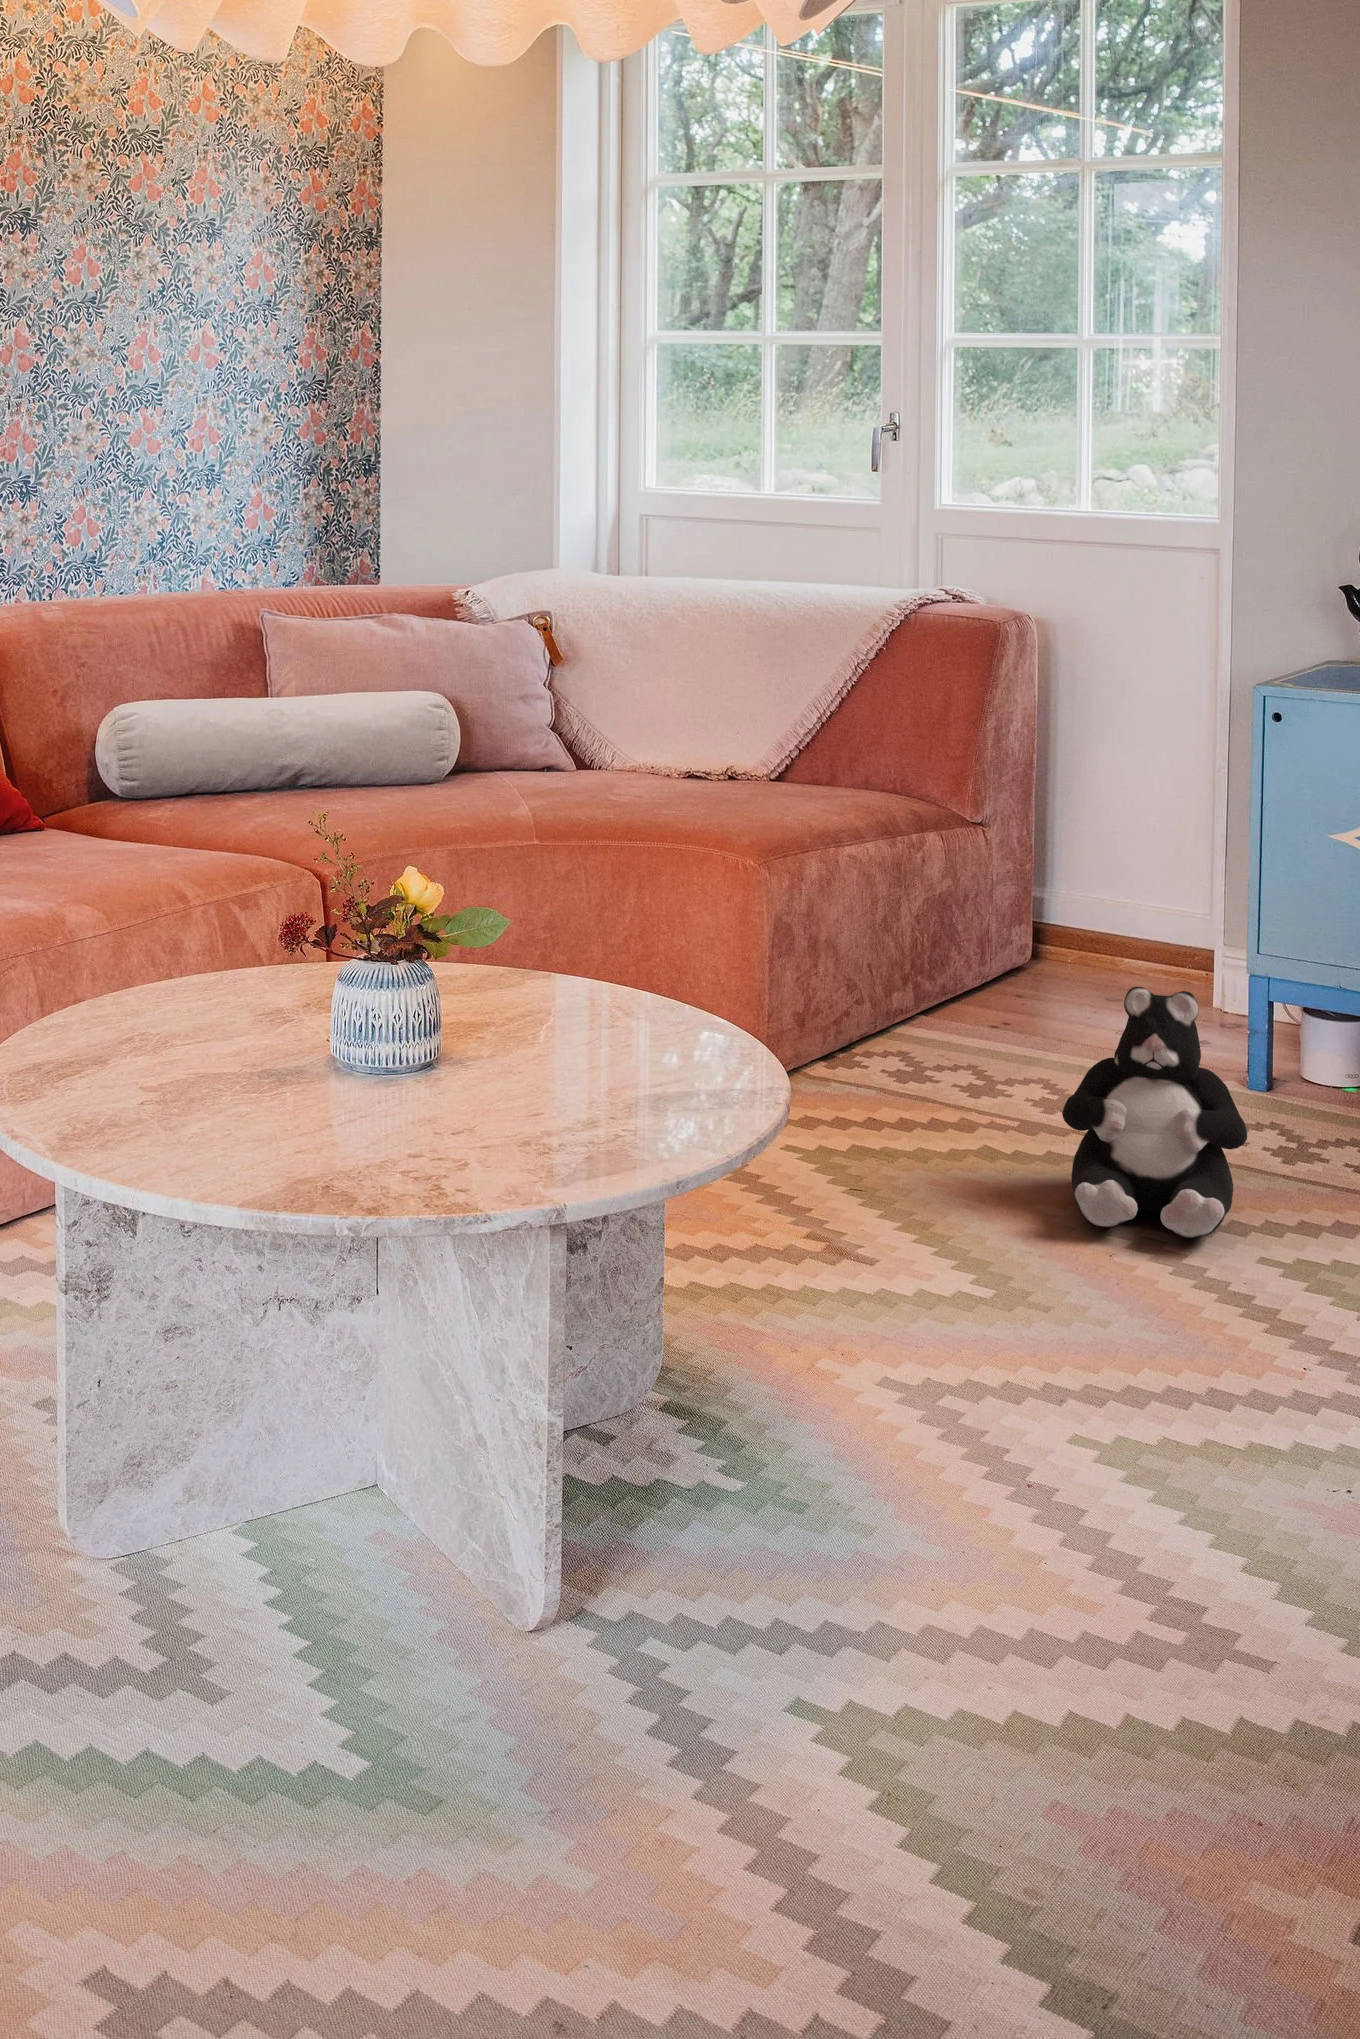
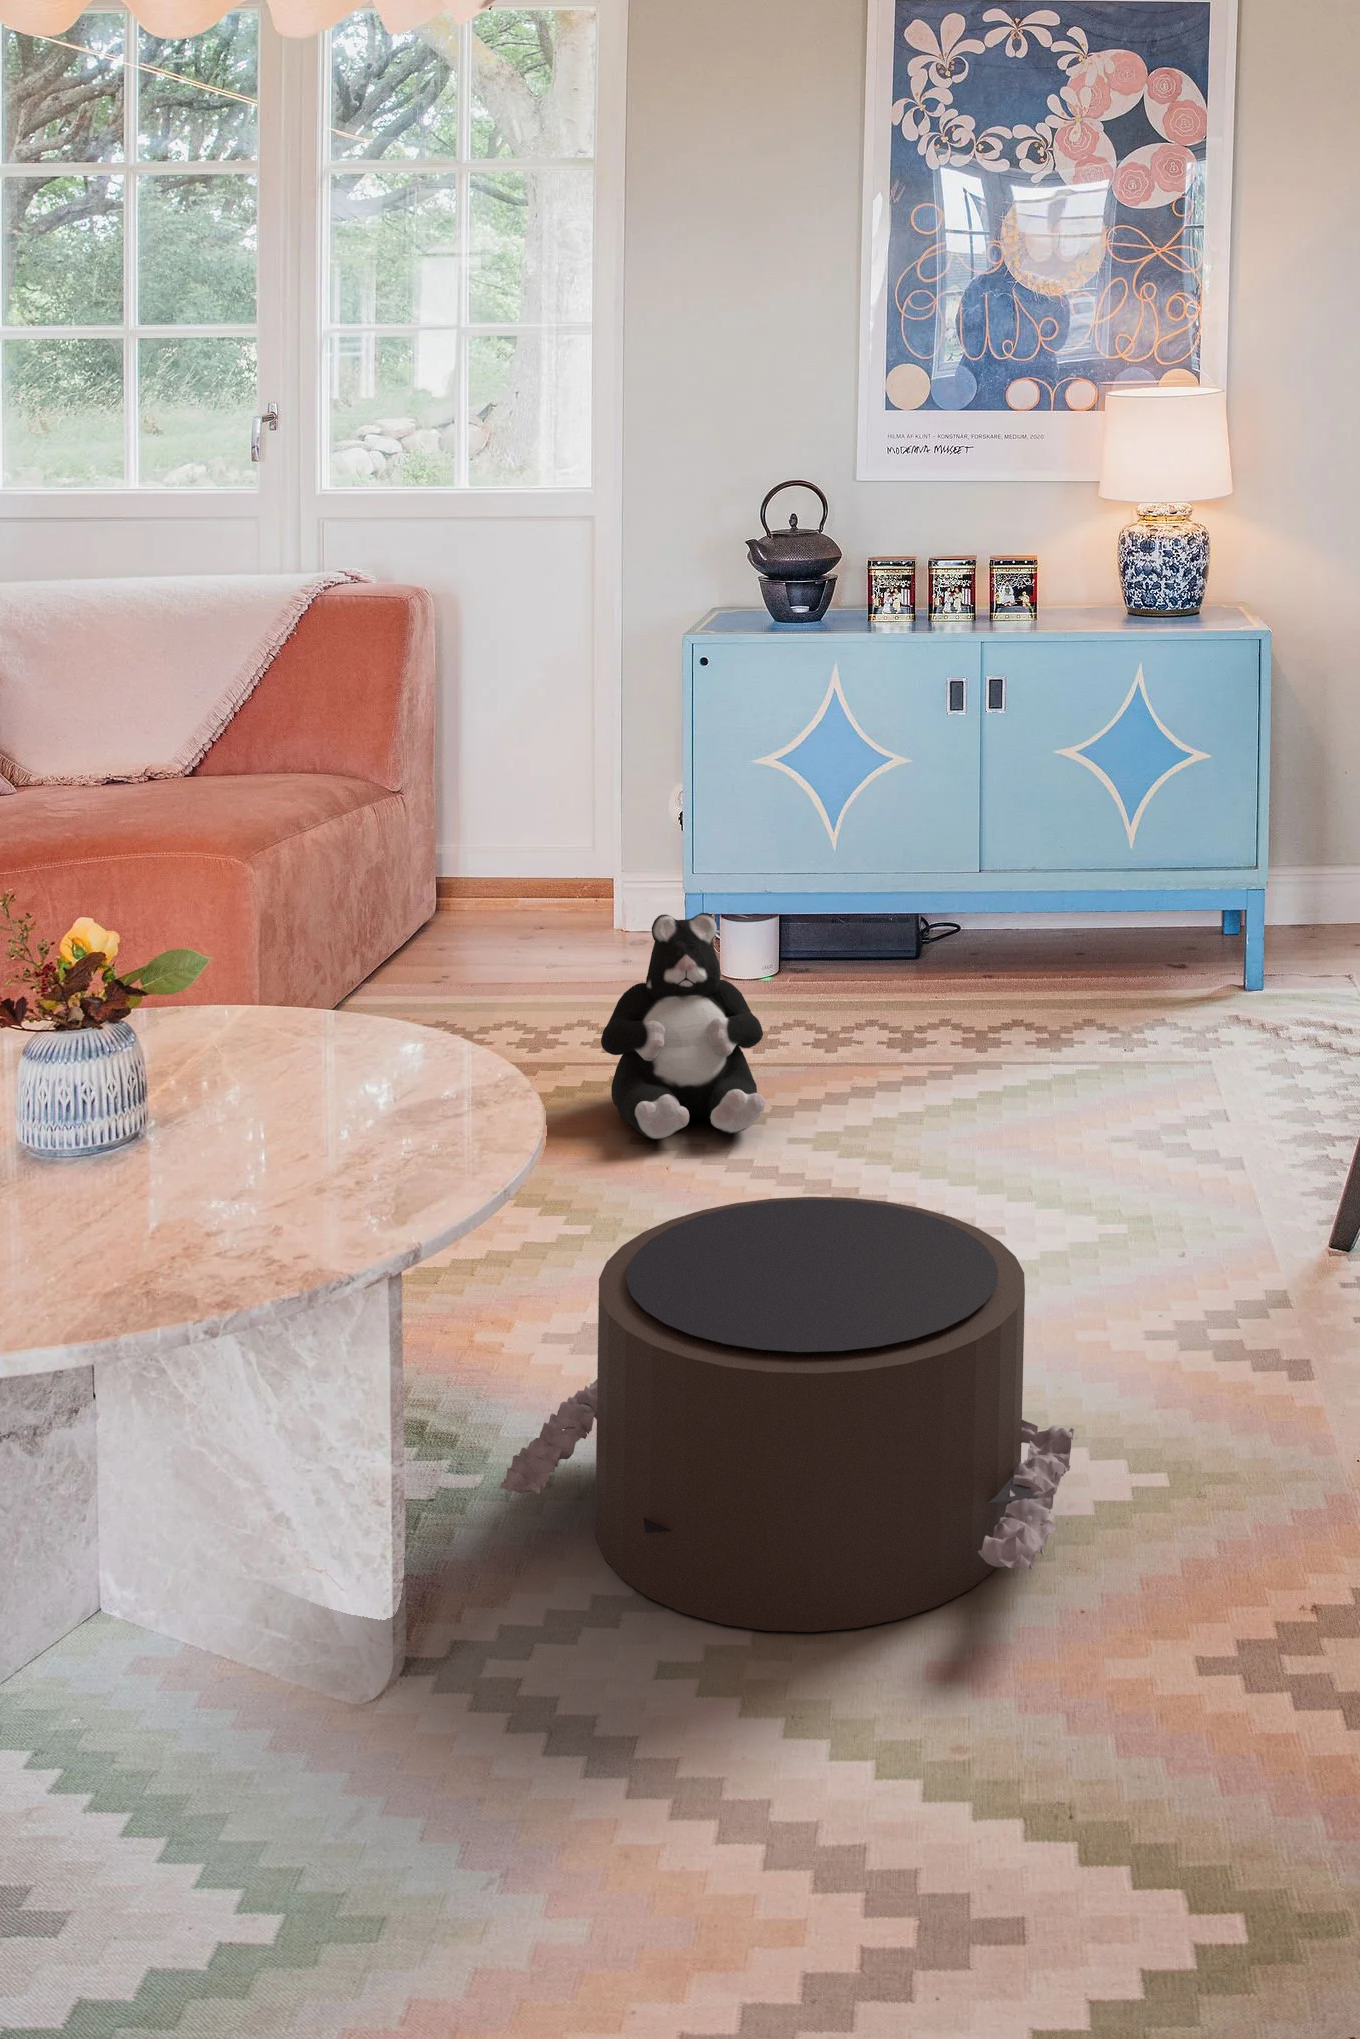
pouf: none [697,1280,1307,1730] -> present [499,1197,1074,1632]

